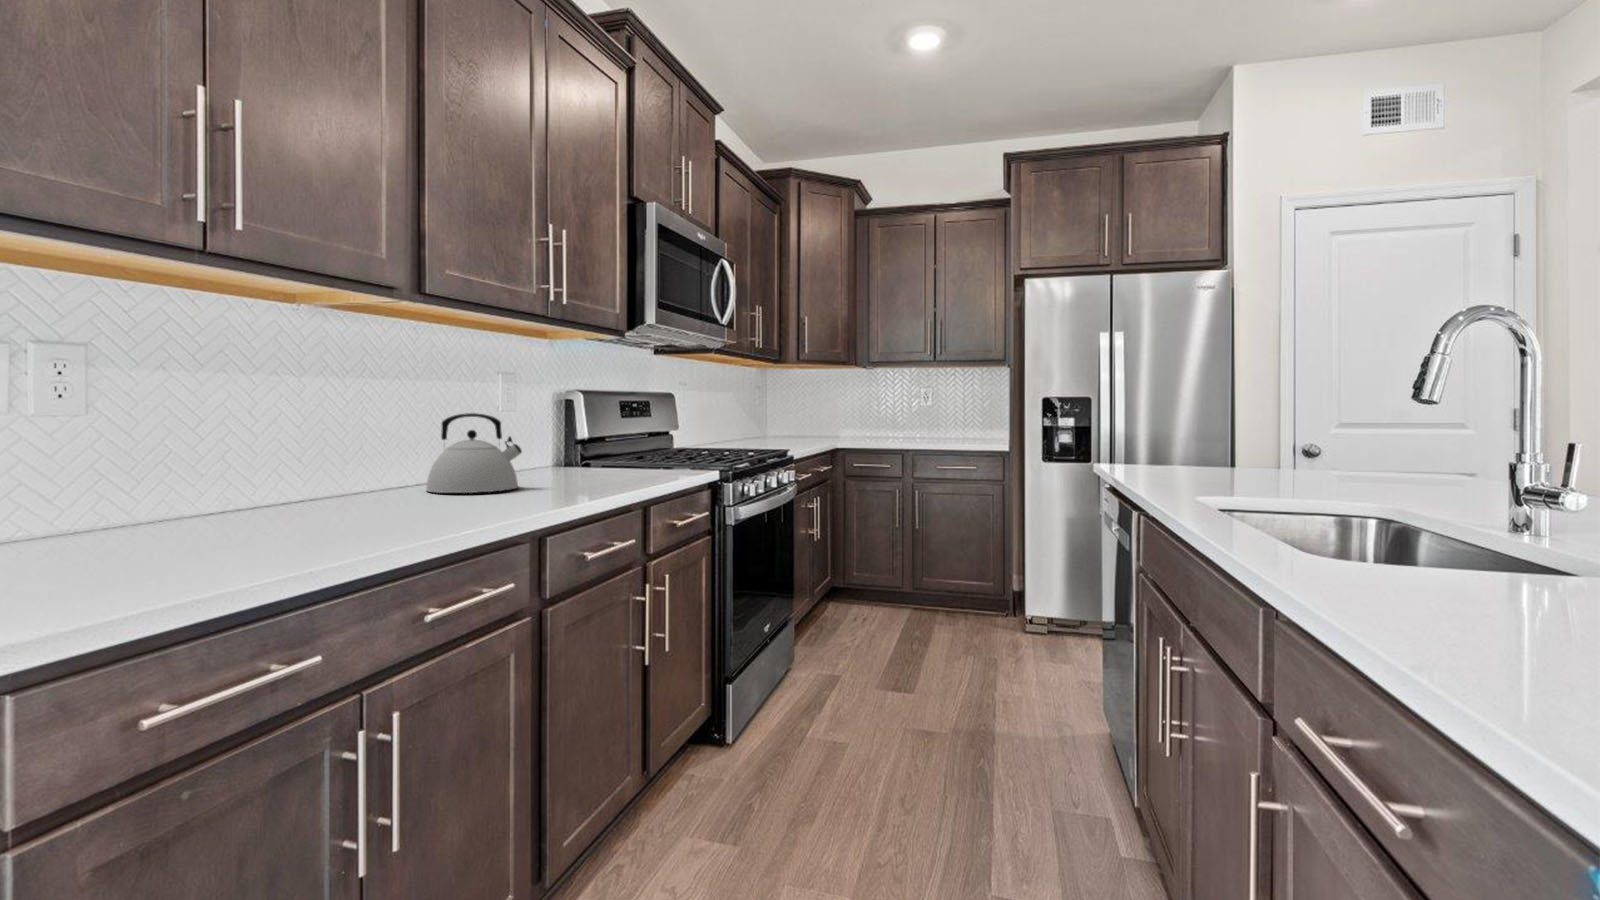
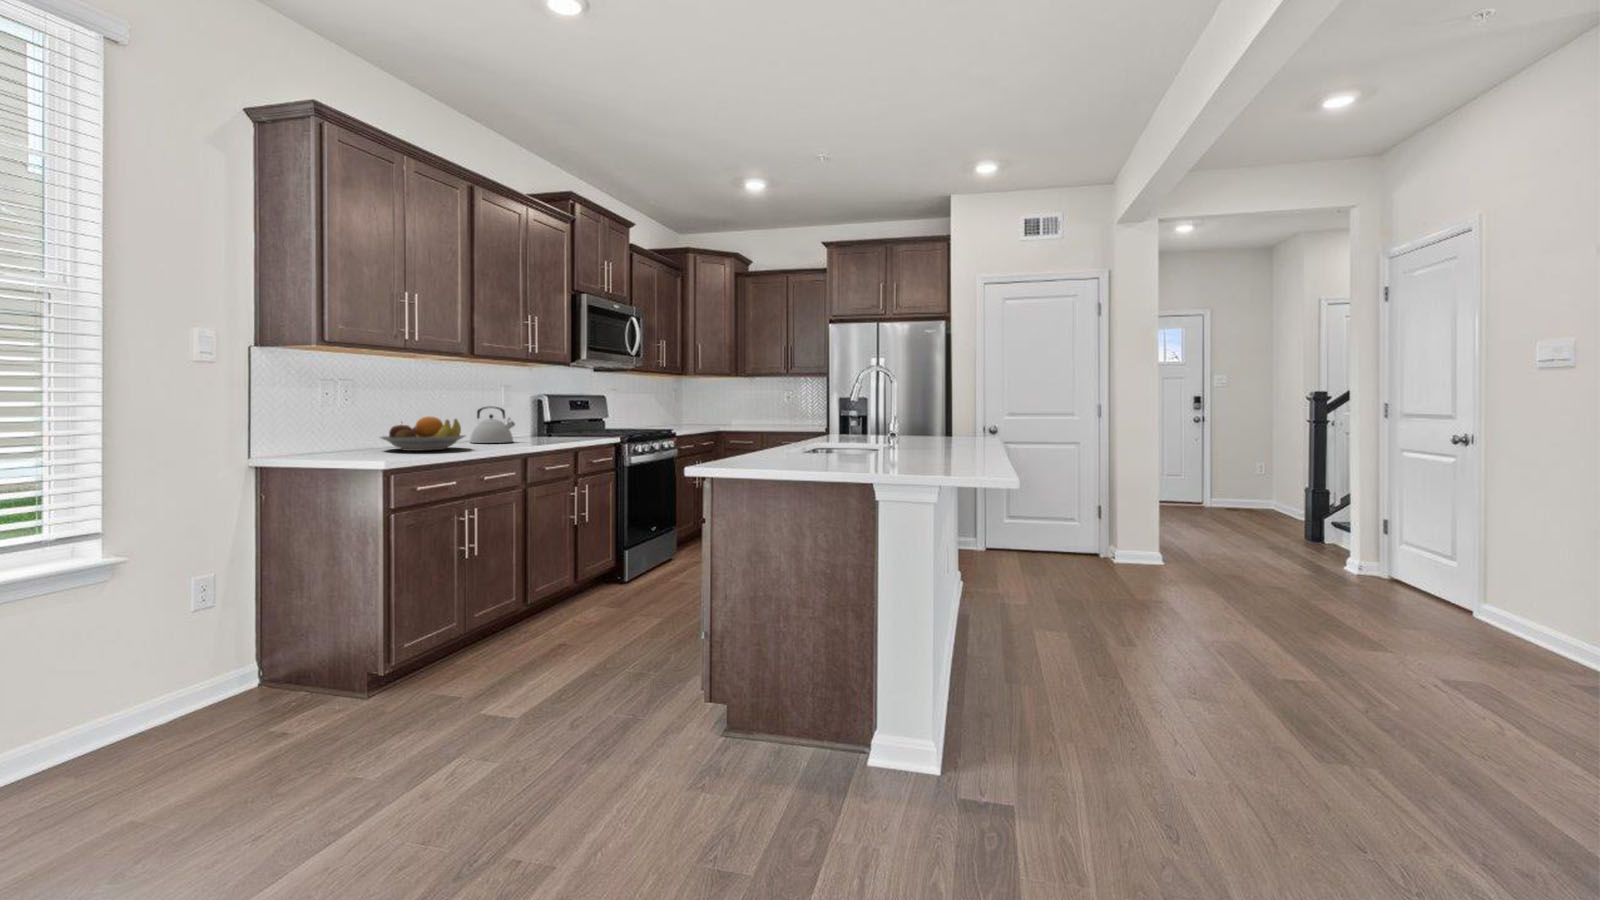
fruit bowl: none [165,440,403,530] -> present [380,417,465,451]

